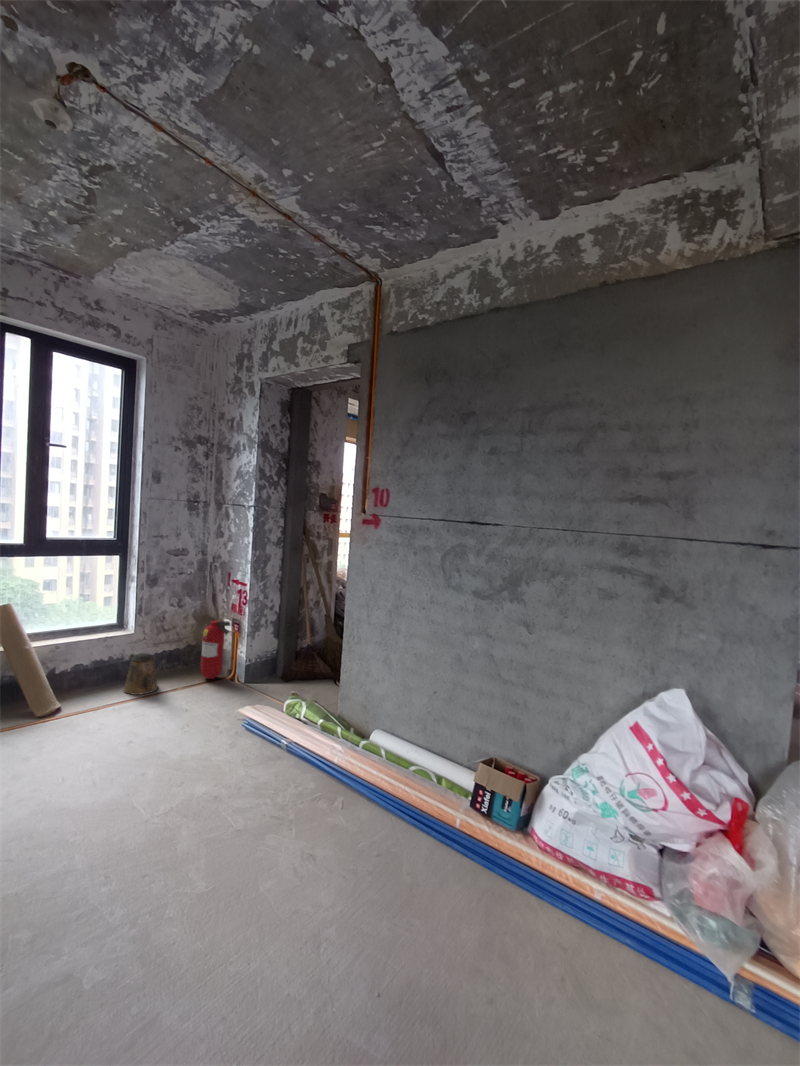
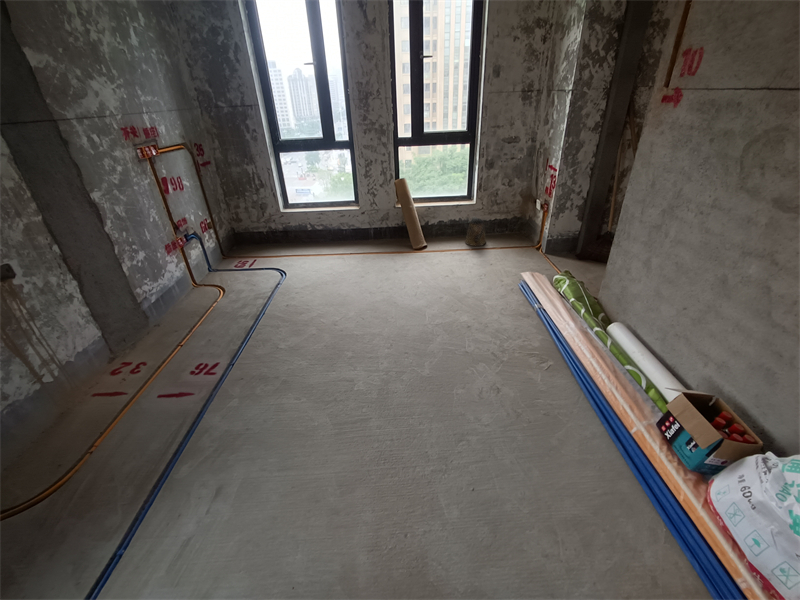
fire extinguisher: present [200,621,230,679] -> none [517,200,539,245]

